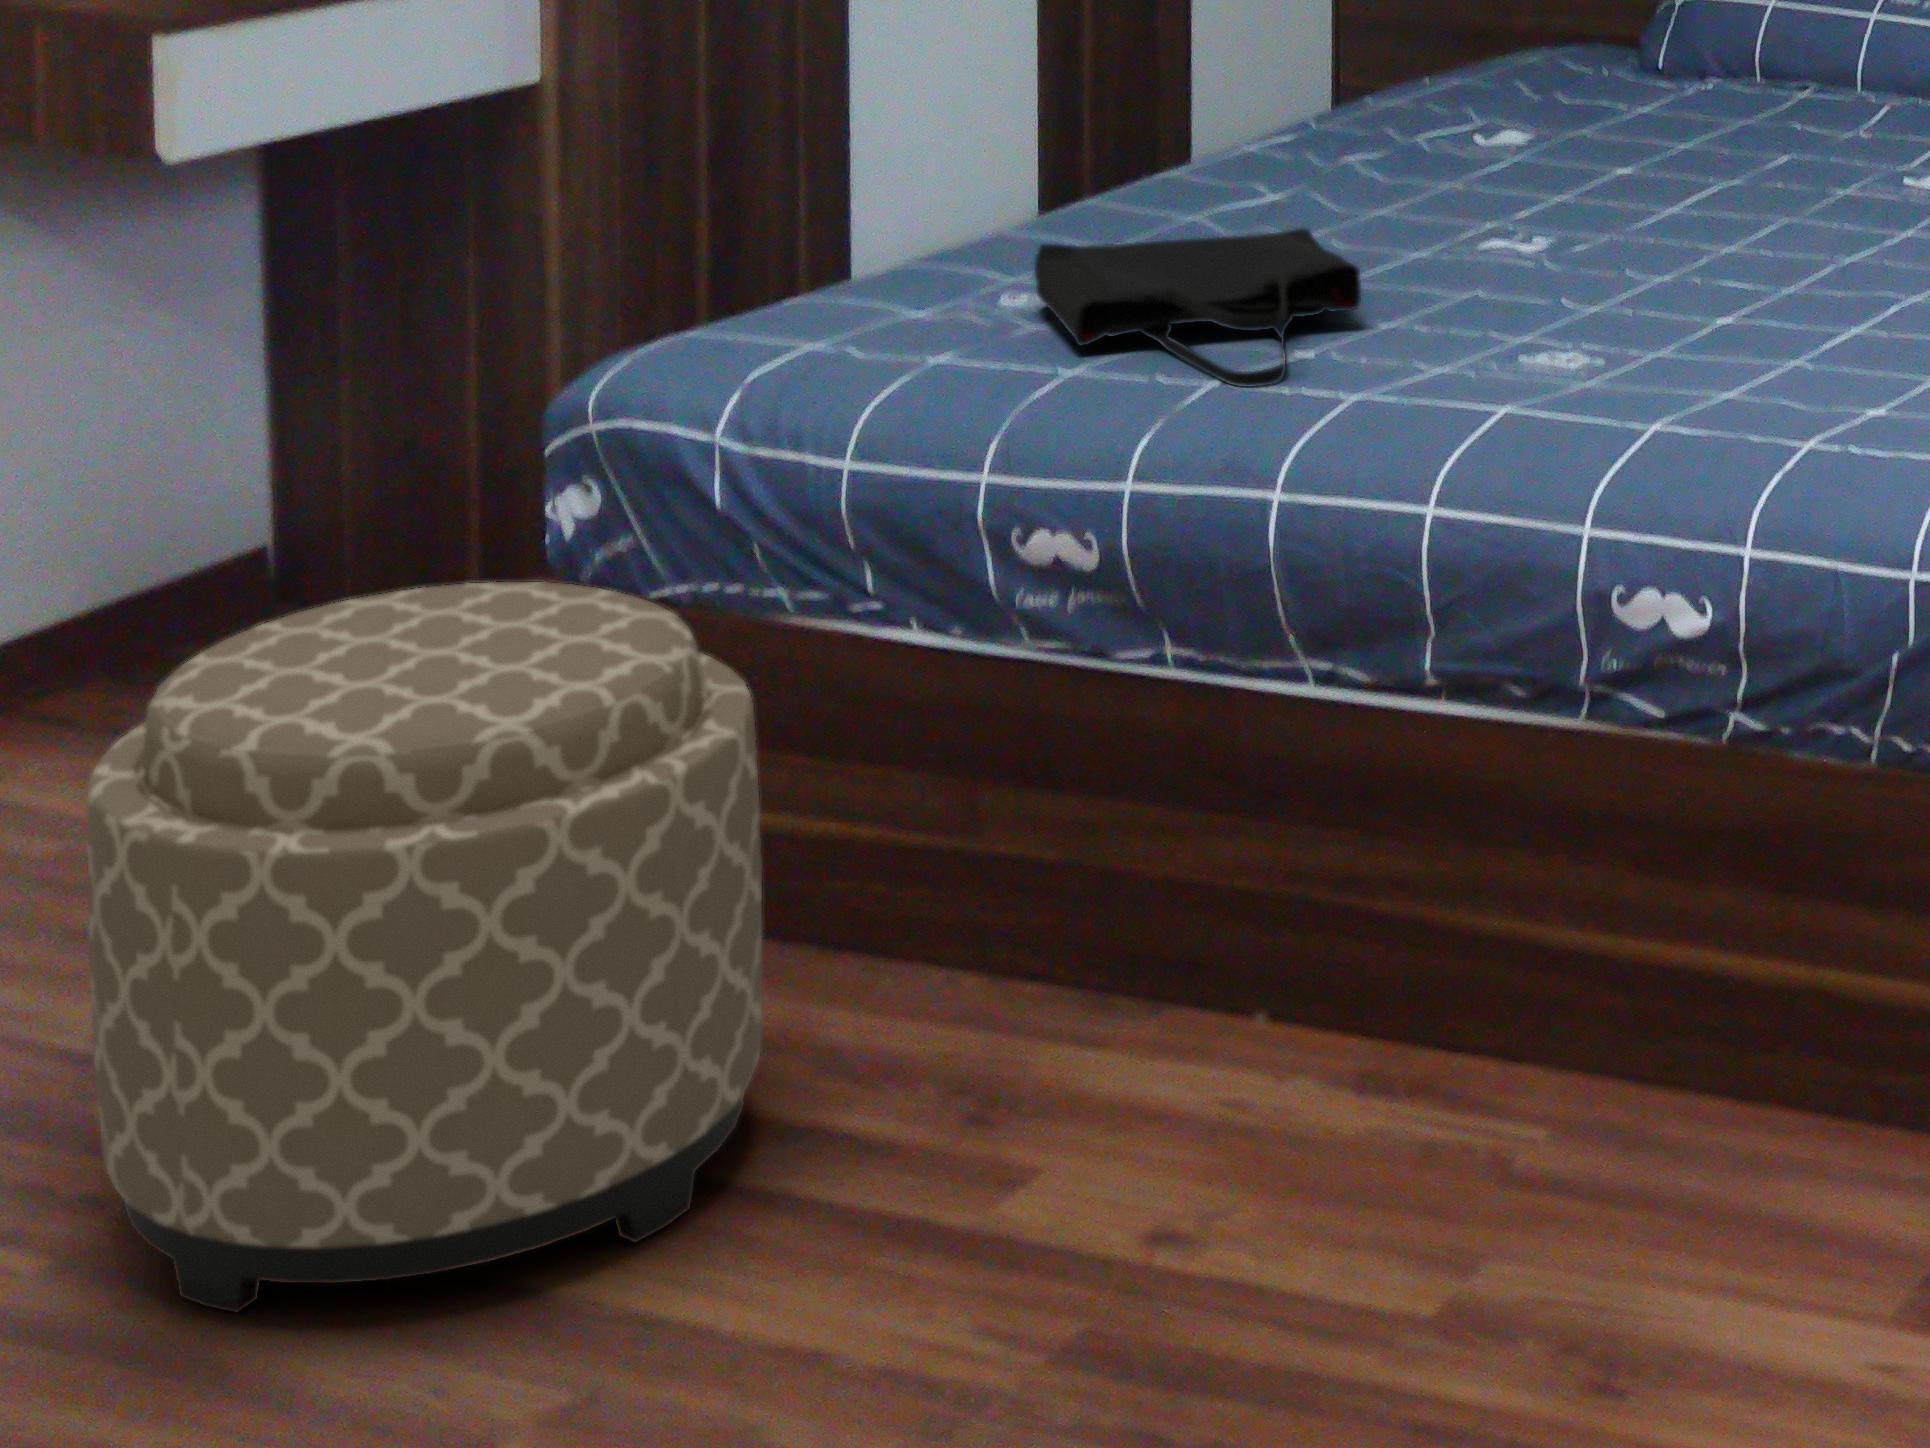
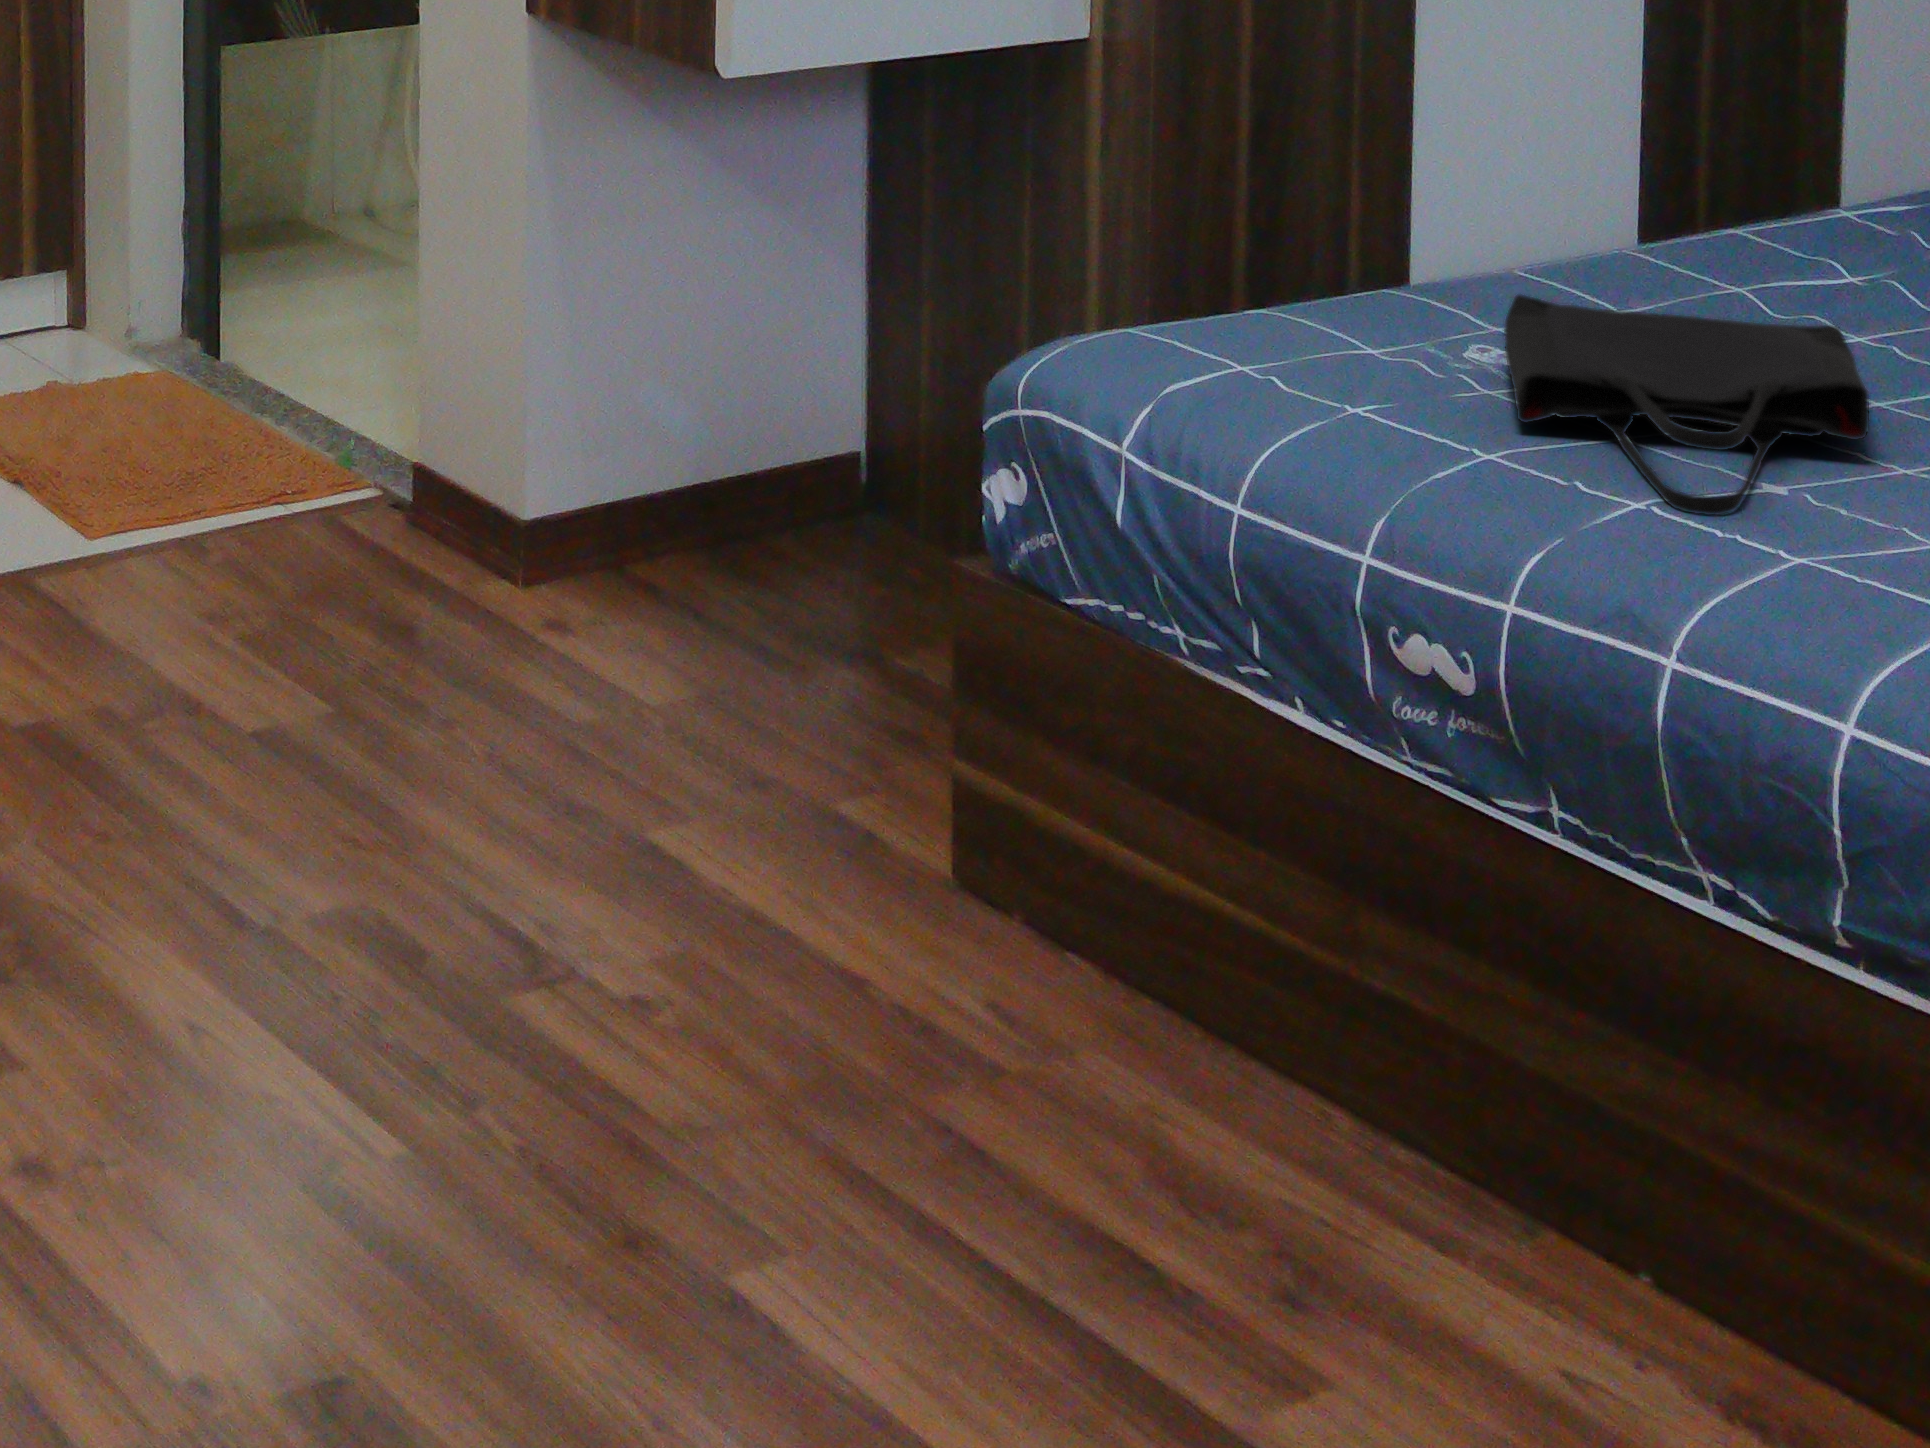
ottoman: present [87,582,762,1312] -> none [461,547,1073,1297]

